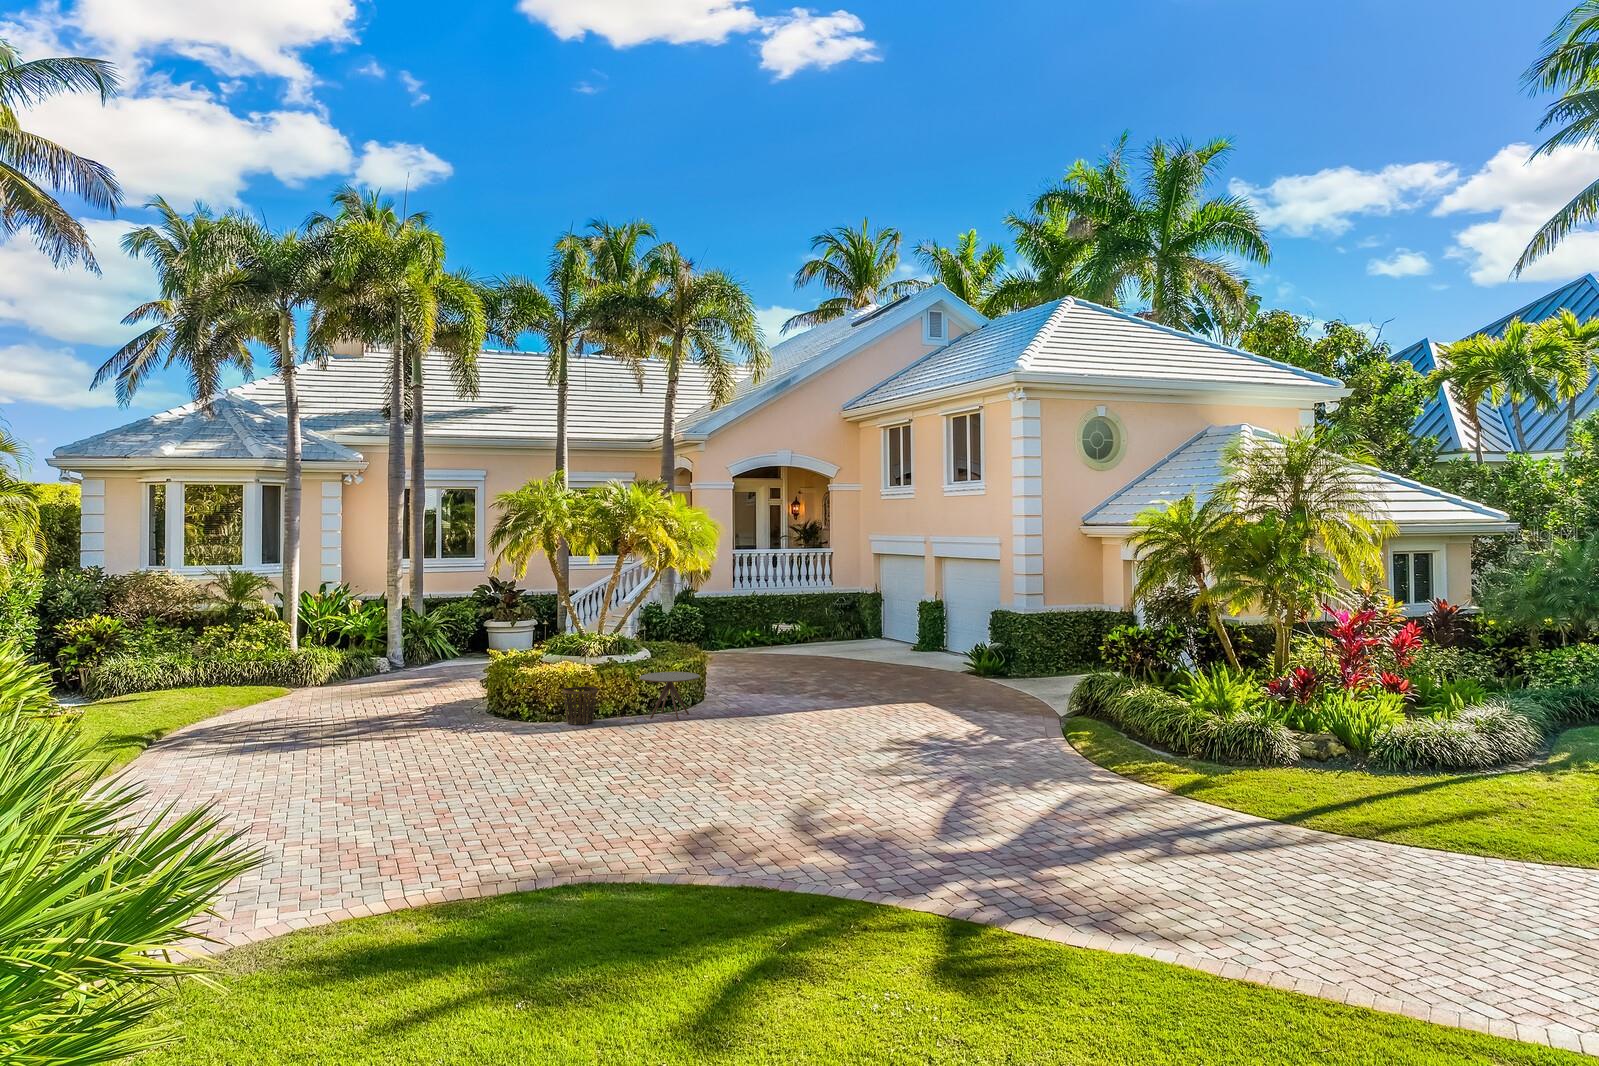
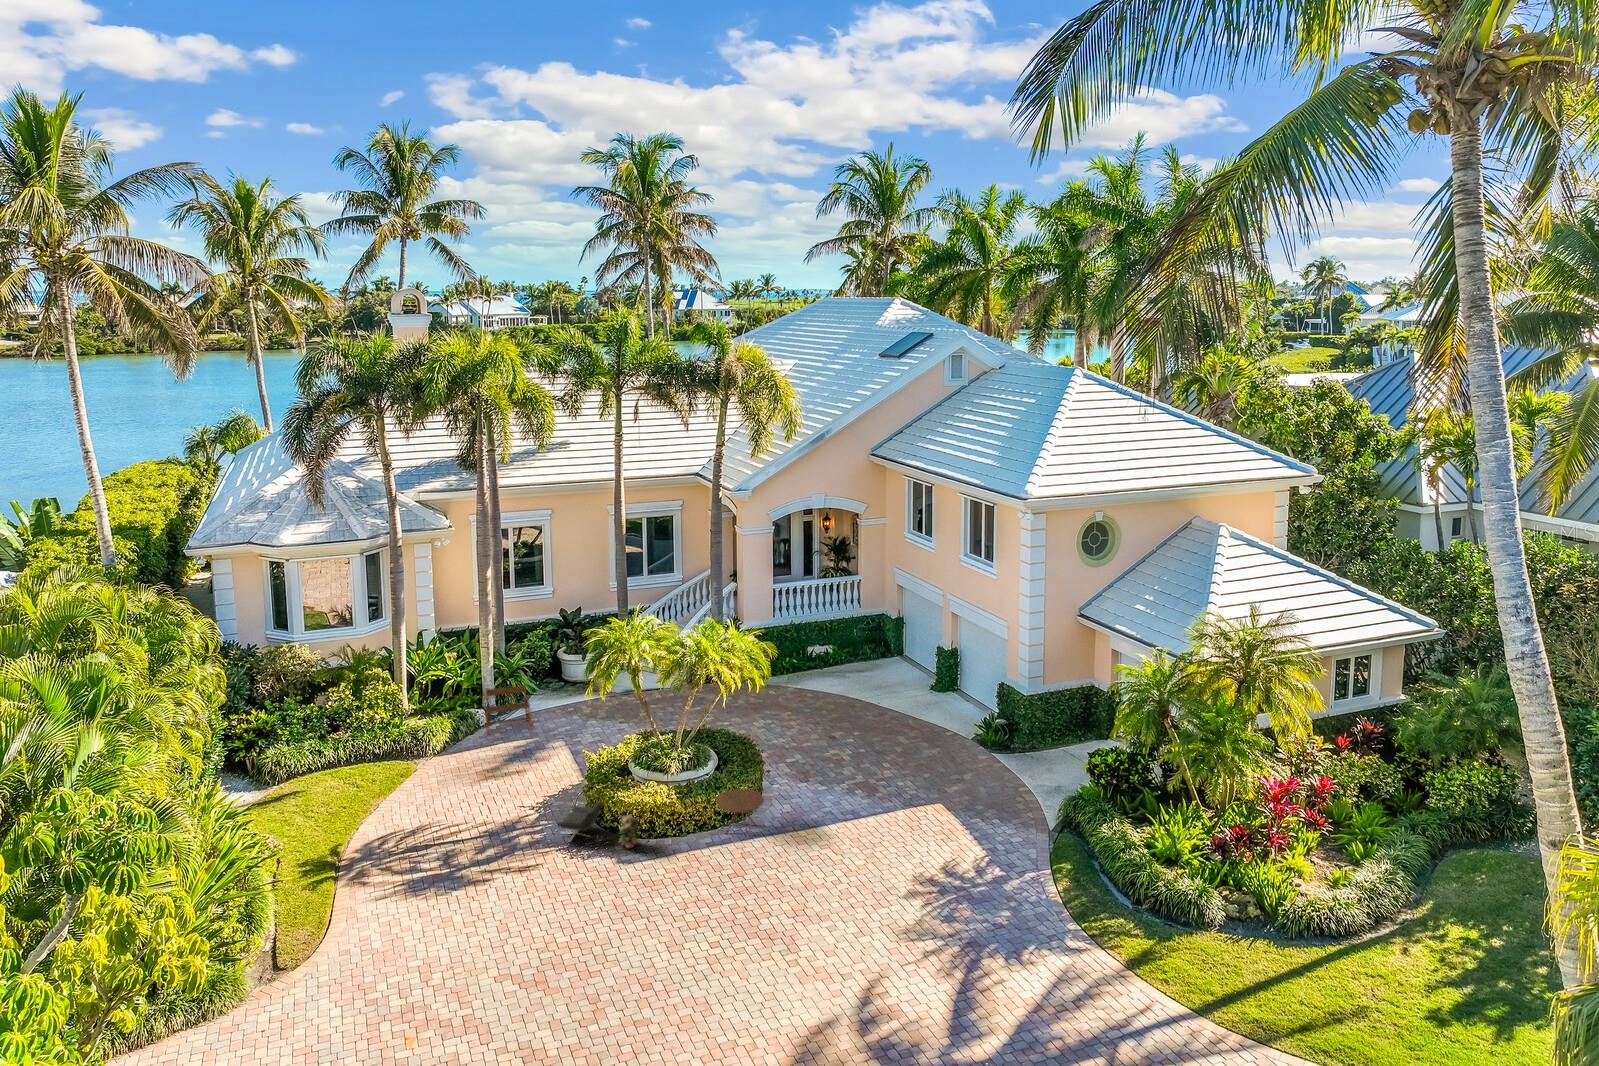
bench: none [385,622,441,673] -> present [485,685,532,734]
lounge chair: none [436,677,495,723] -> present [558,802,601,841]
decorative plant: none [510,683,541,726] -> present [619,815,640,848]
basket: present [563,687,597,725] -> none [657,811,684,846]

